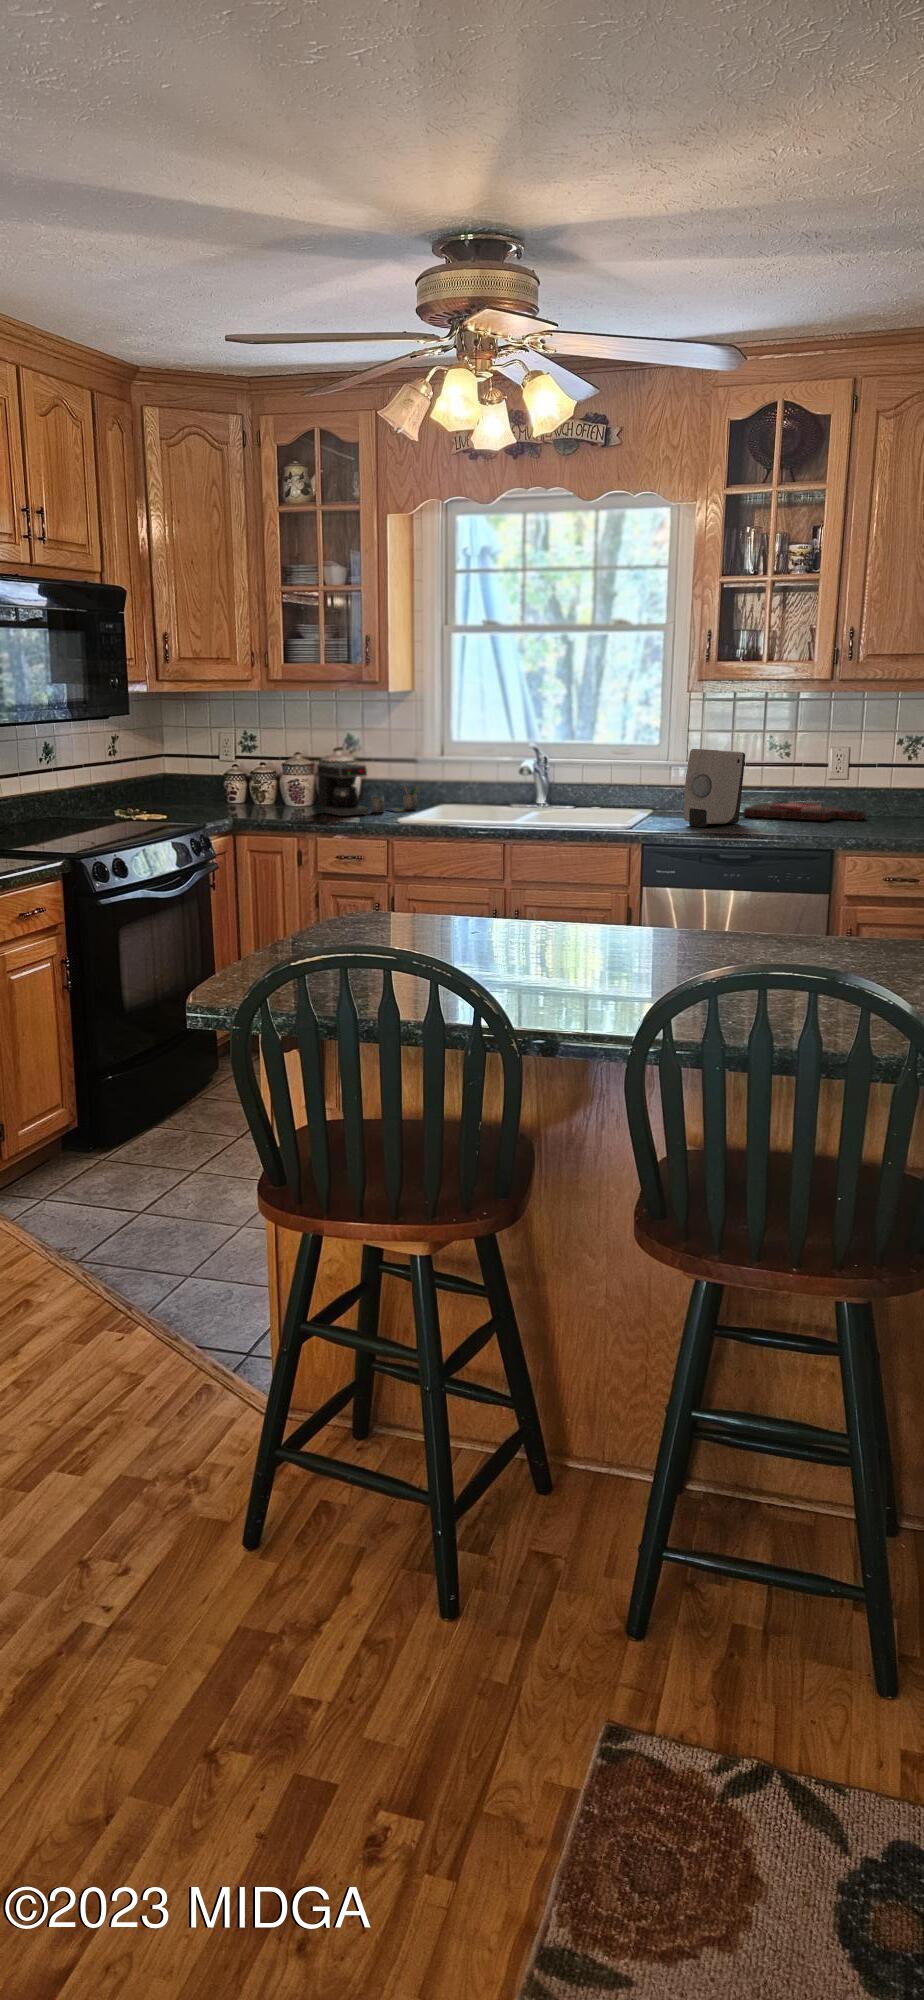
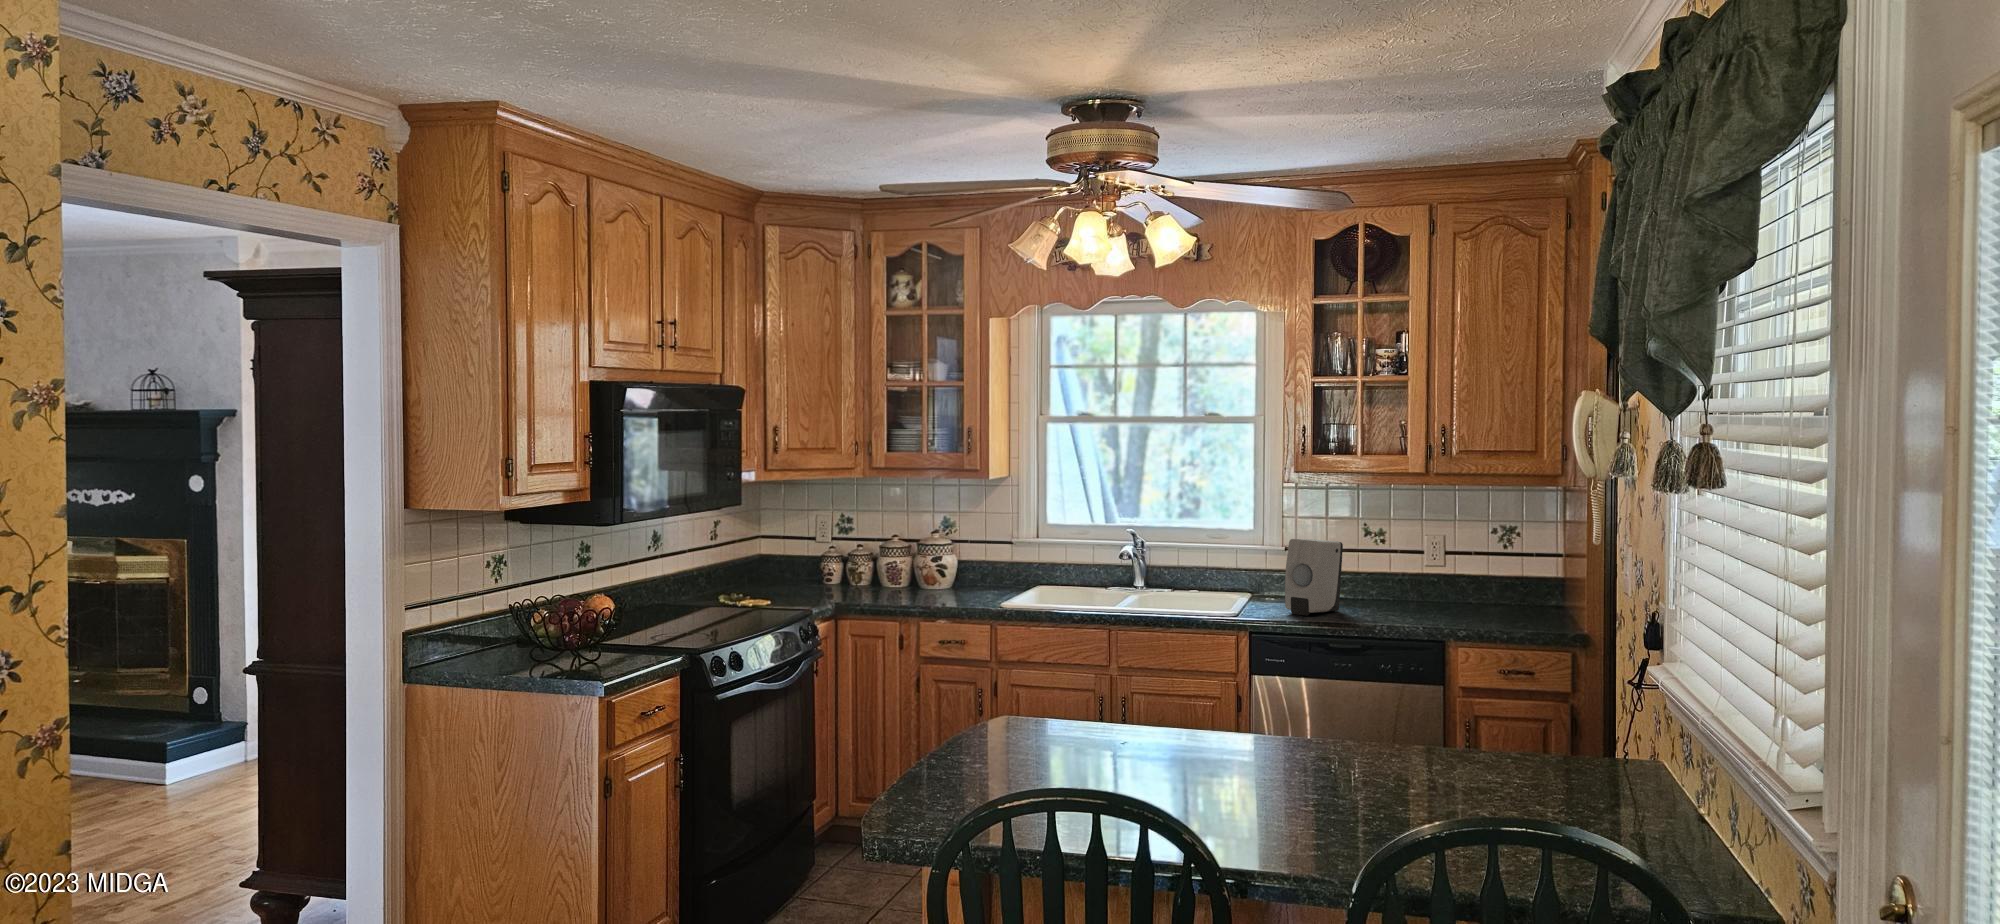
coffee maker: present [317,763,418,816] -> none [919,547,1017,601]
cutting board: present [743,801,865,821] -> none [1340,586,1463,608]

